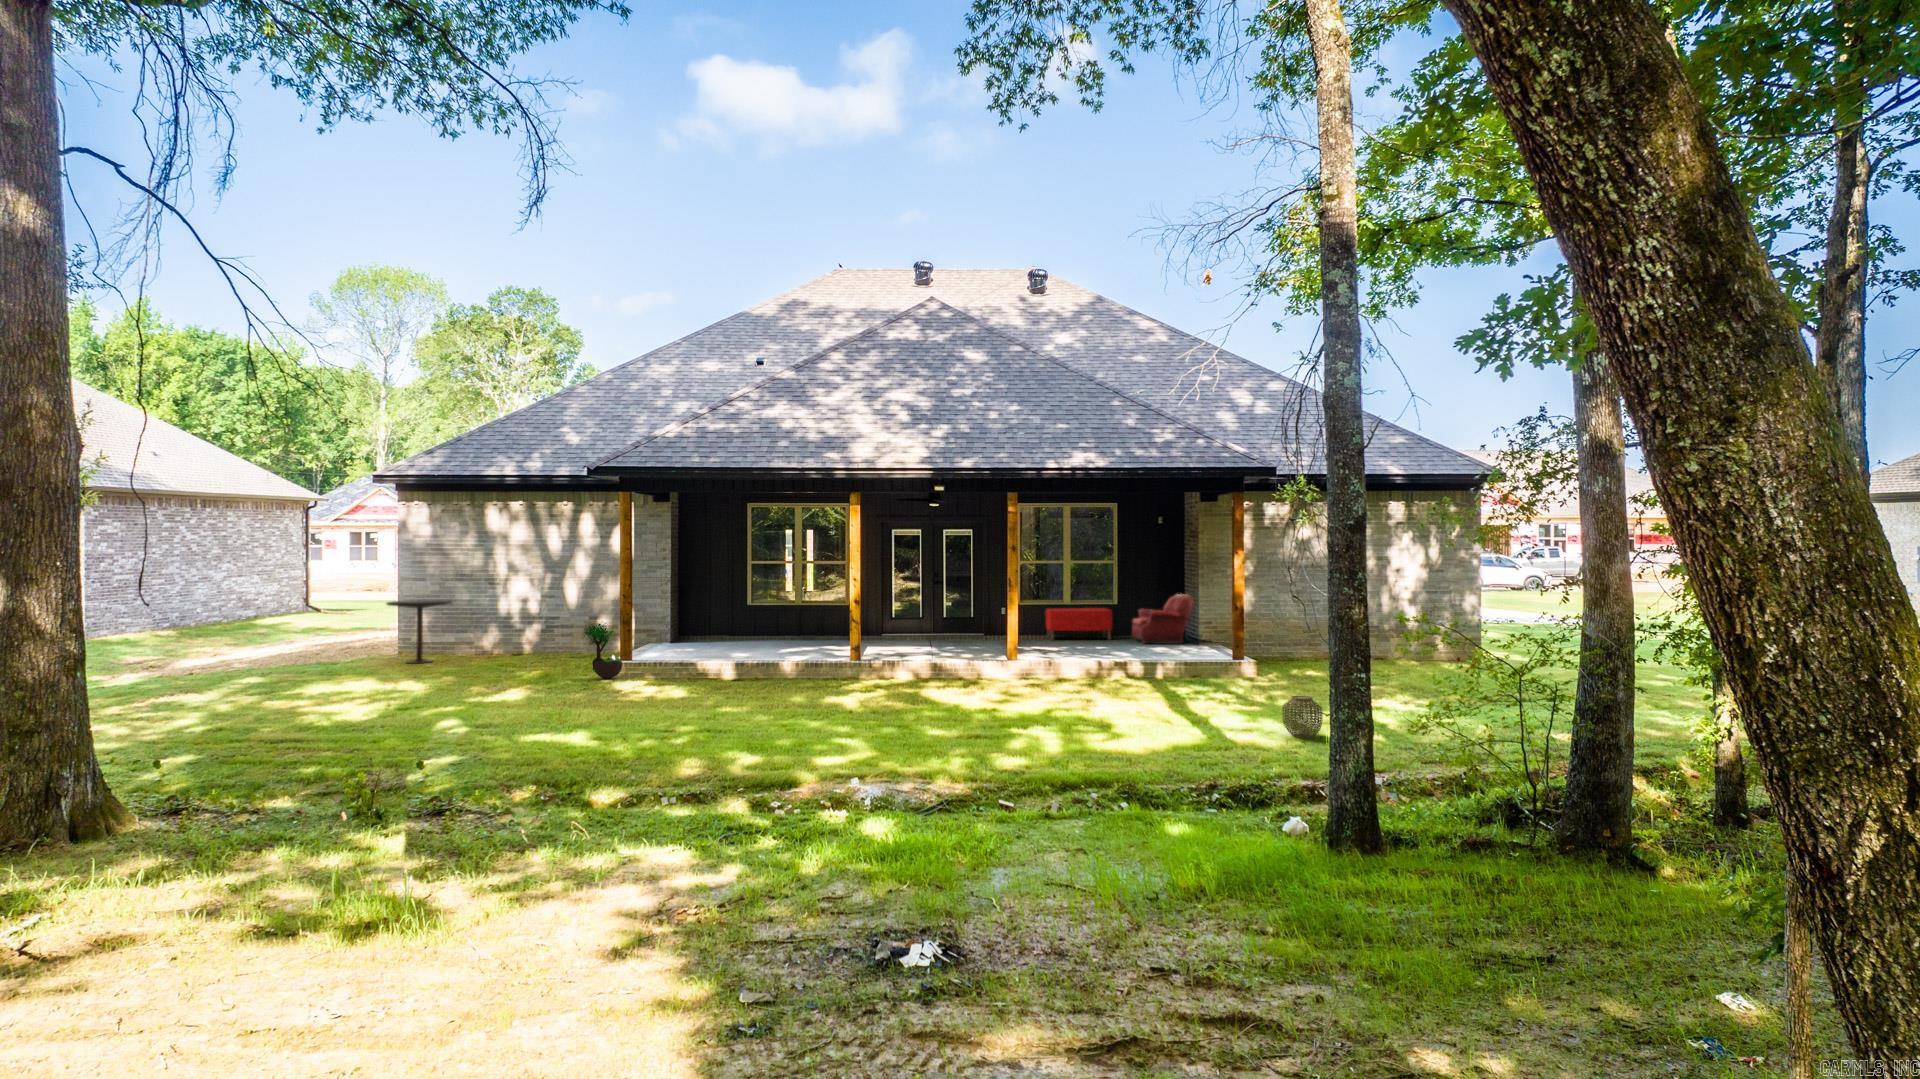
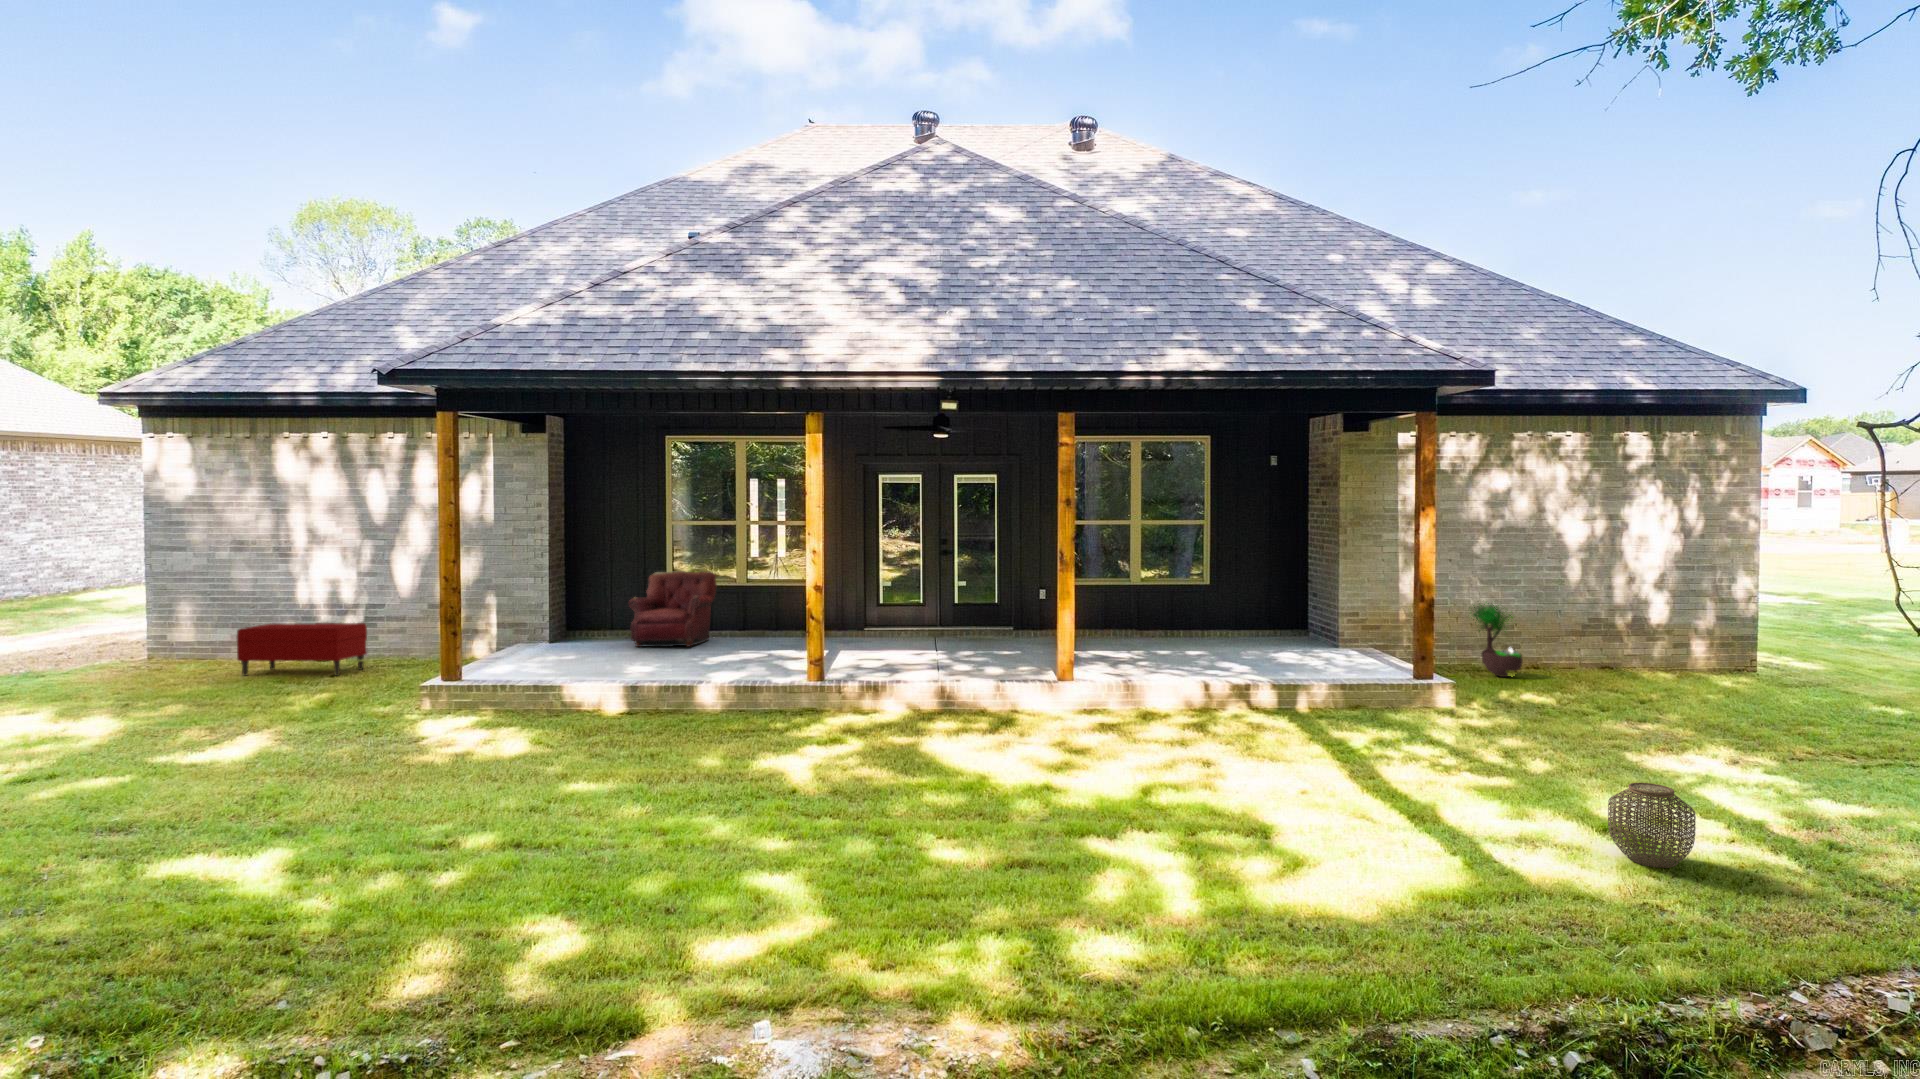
armchair: present [1132,594,1194,643] -> present [629,571,717,647]
pedestal table: present [387,600,452,664] -> none [113,582,223,678]
bench: present [1046,608,1112,640] -> present [237,623,367,676]
potted tree: present [582,623,622,679] -> present [1470,602,1523,677]

